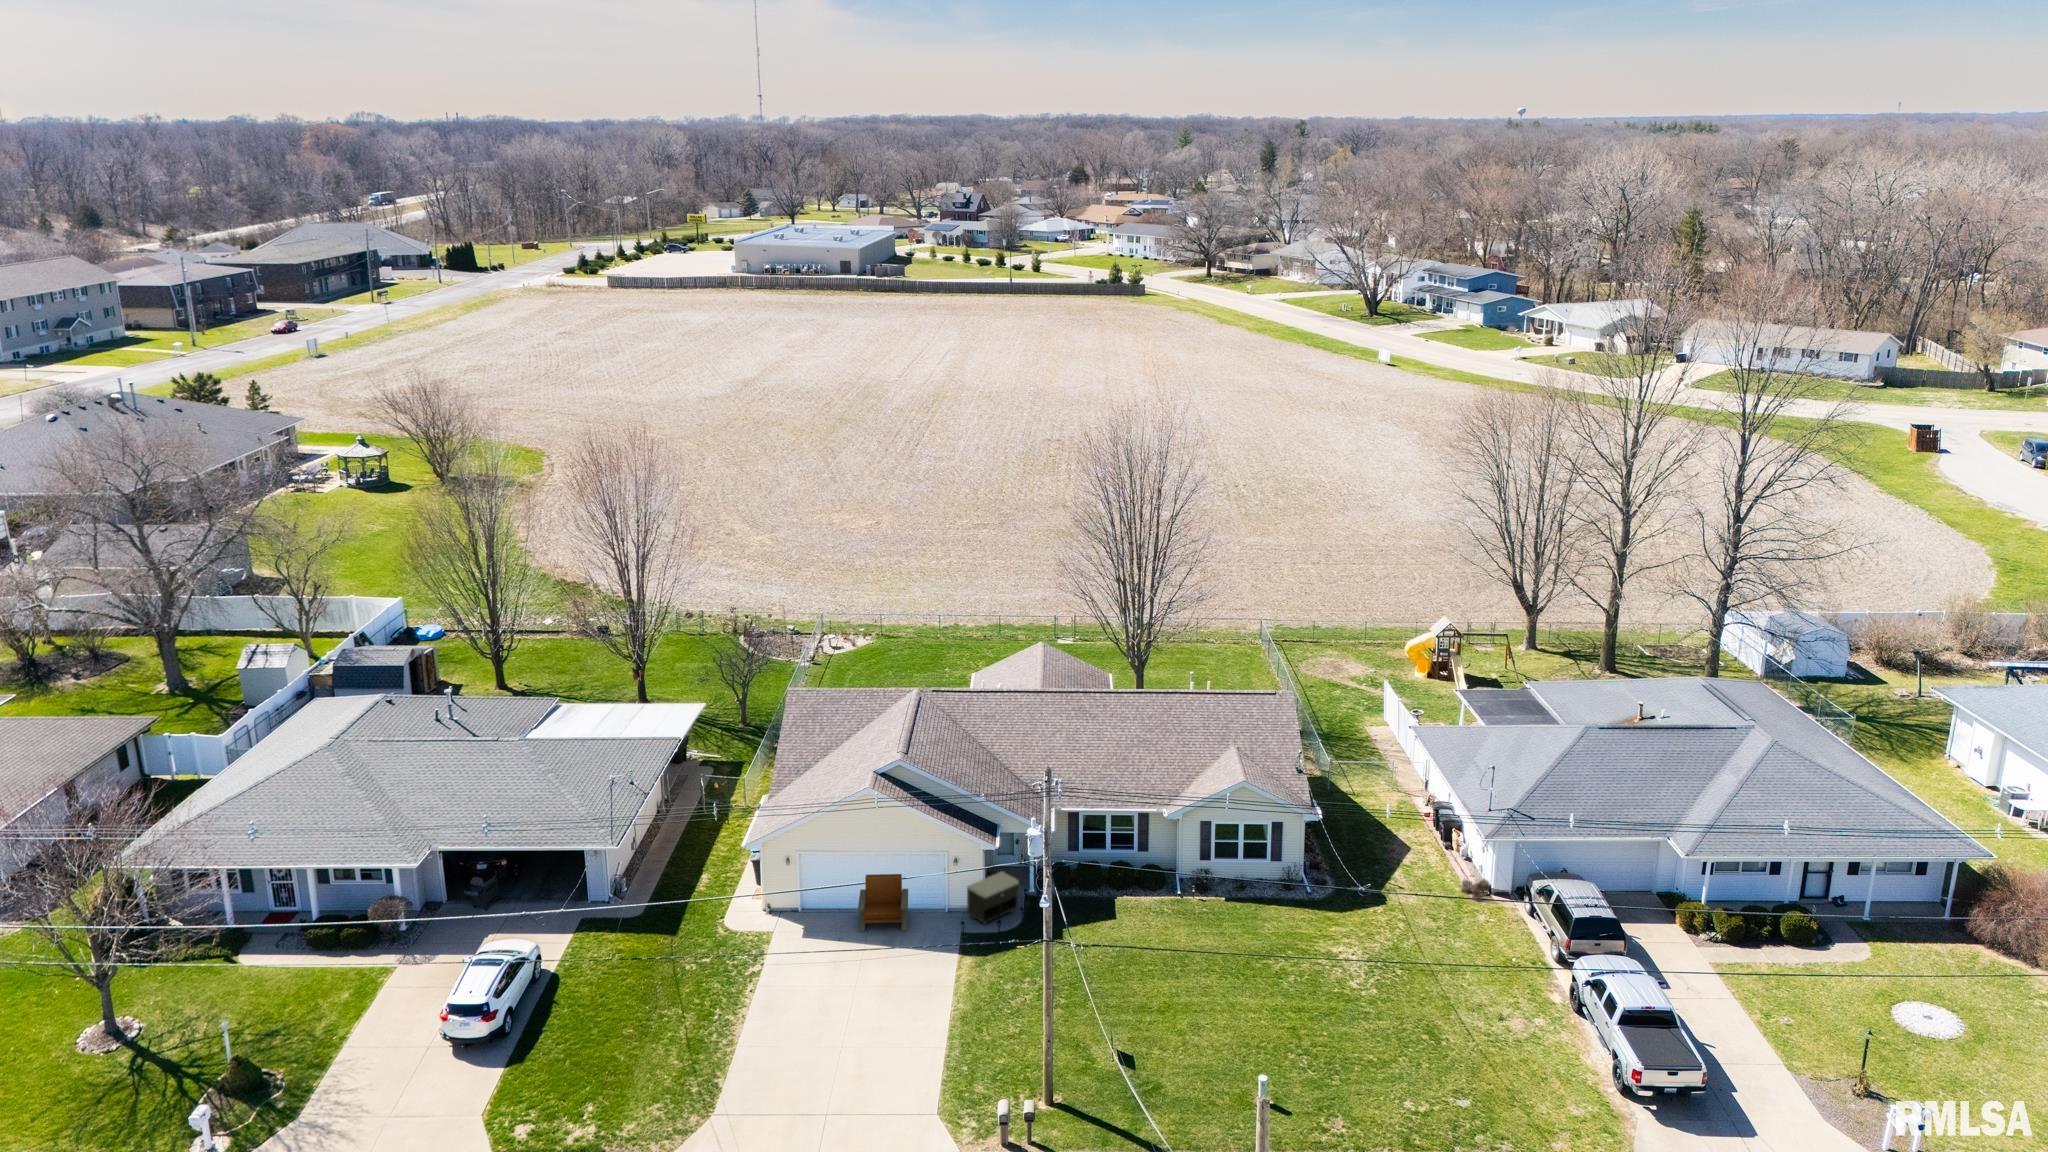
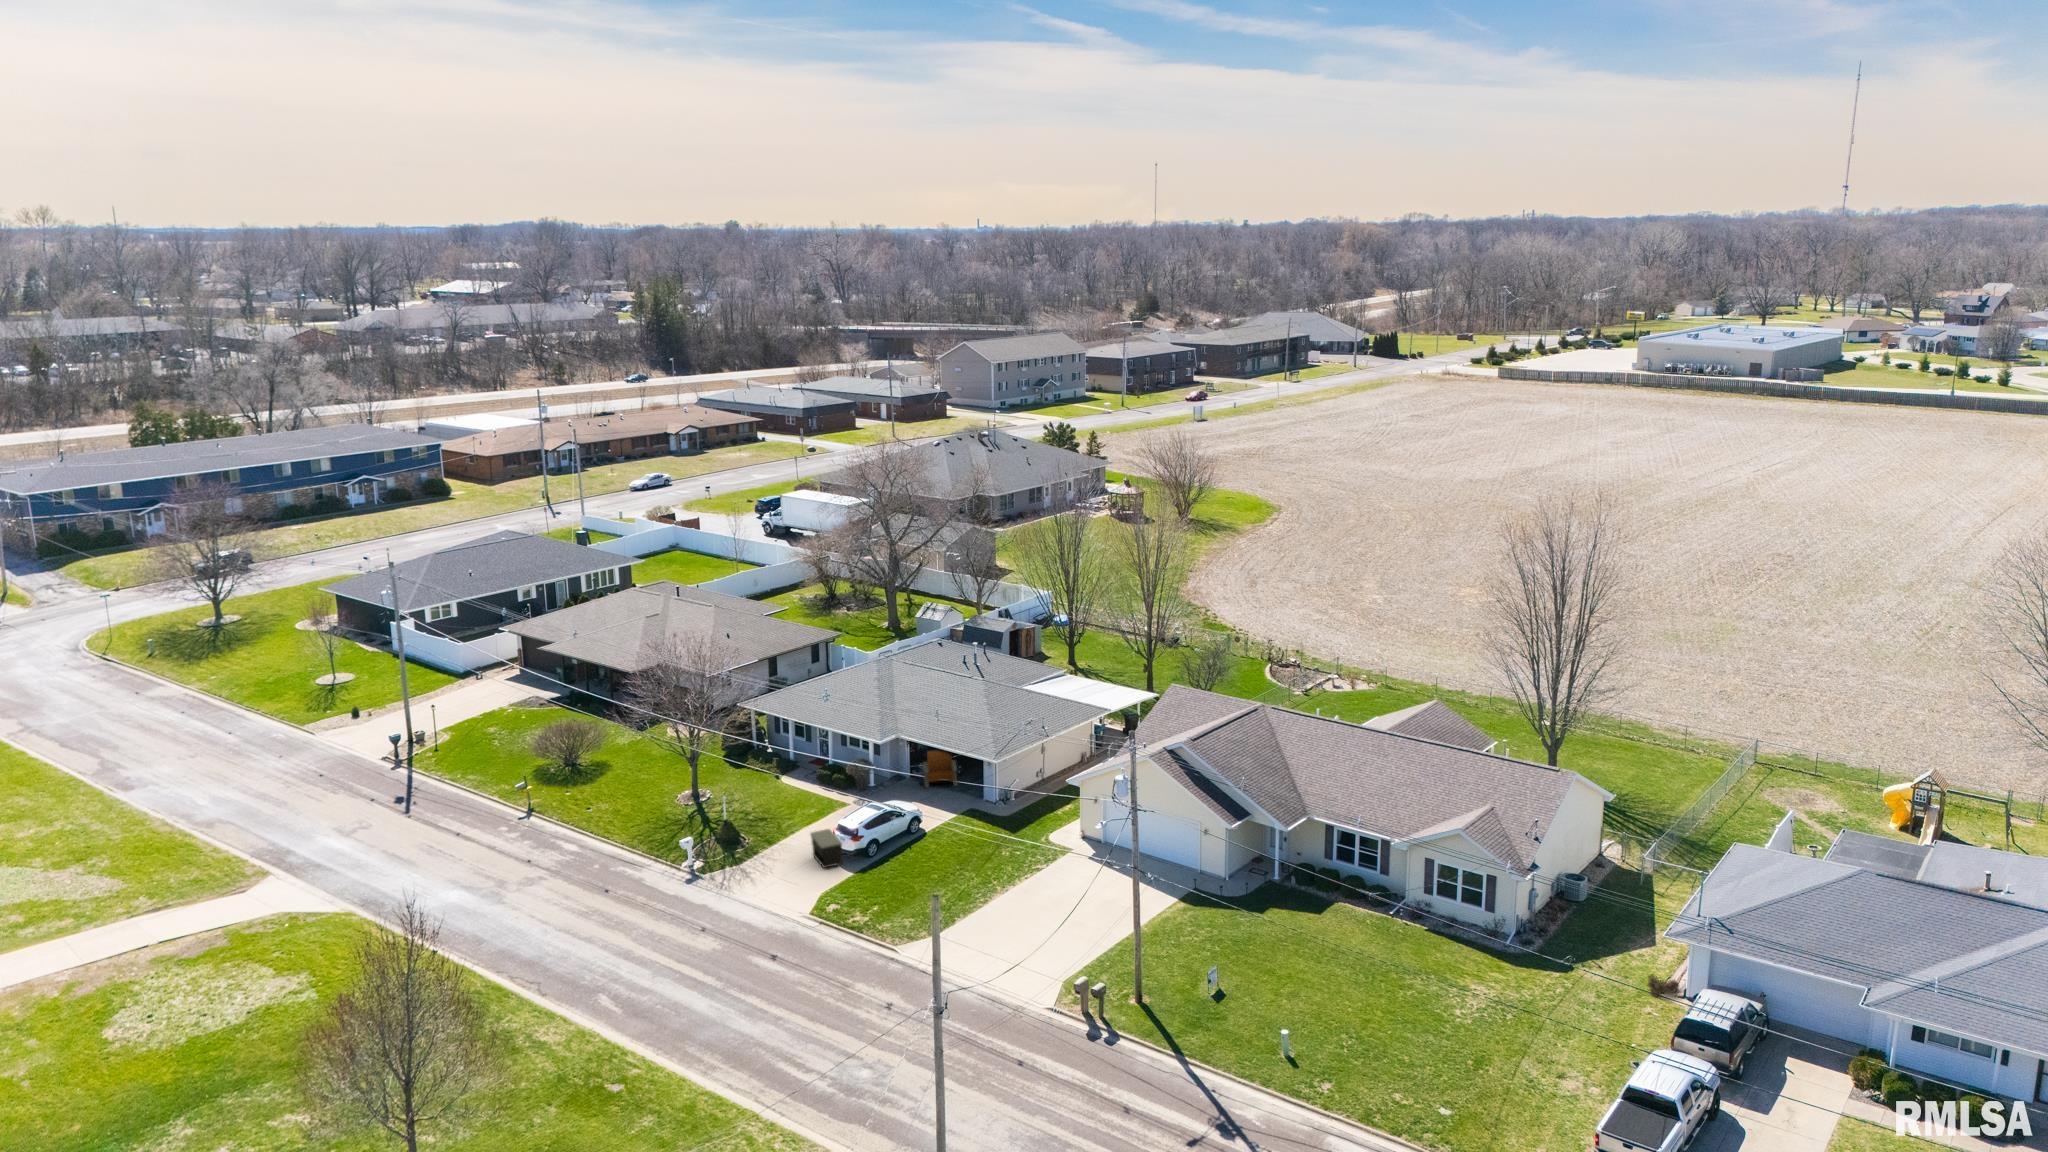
storage bench: present [967,872,1019,923] -> present [810,829,843,868]
lounge chair: present [858,874,909,932] -> present [923,751,957,788]

